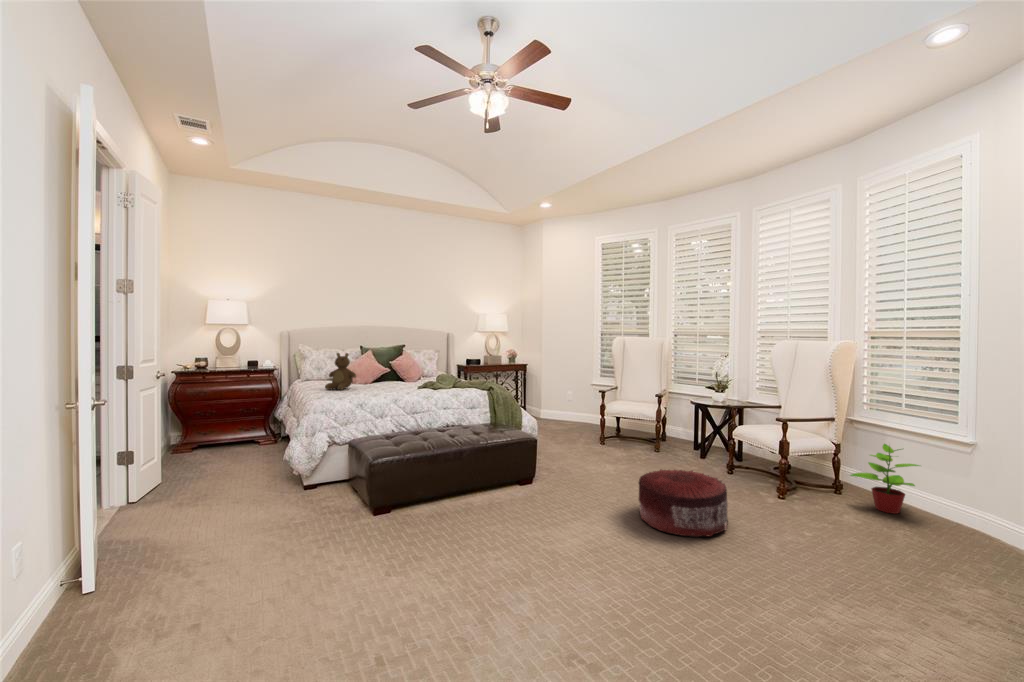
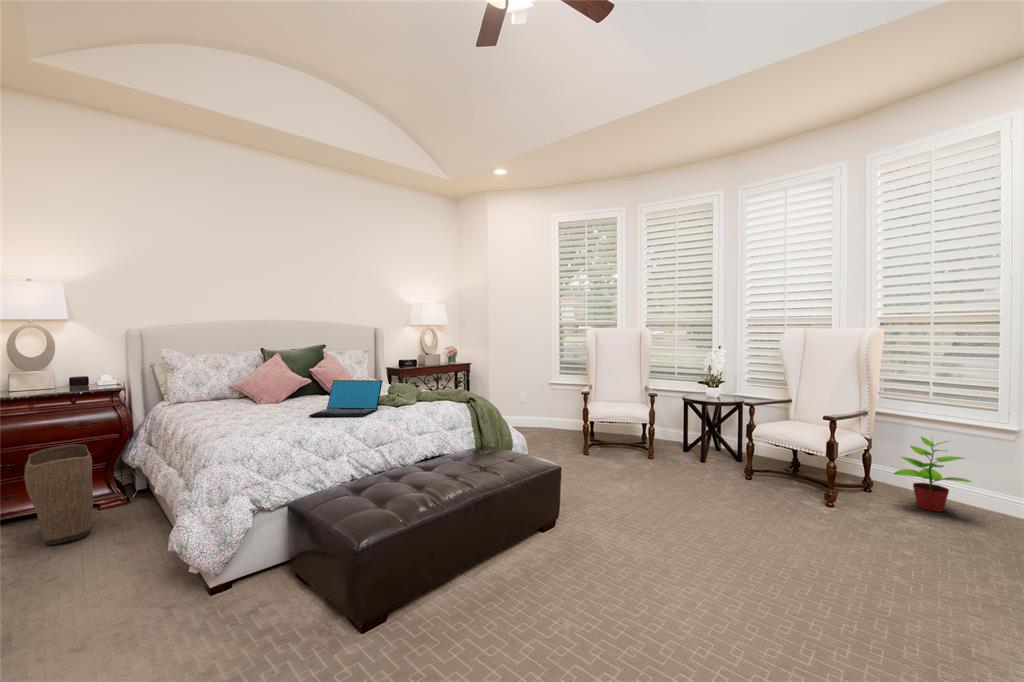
teddy bear: present [325,353,356,390] -> none [223,361,274,419]
laptop: none [374,368,425,393] -> present [309,380,382,417]
laundry basket: none [222,401,255,459] -> present [24,444,93,545]
pouf: present [639,469,728,537] -> none [714,490,837,586]

